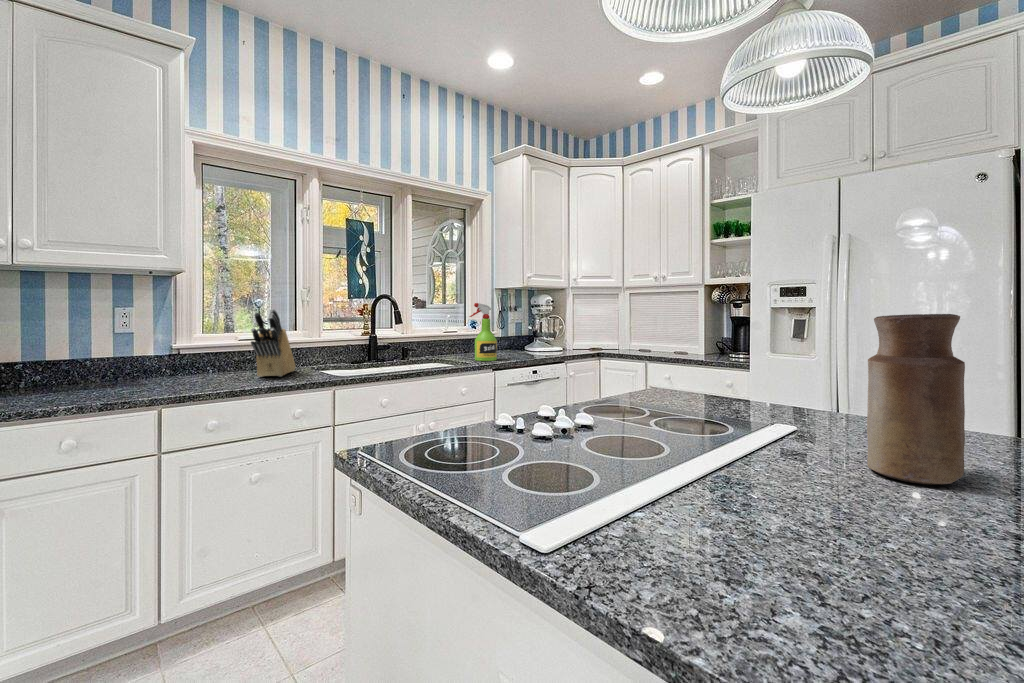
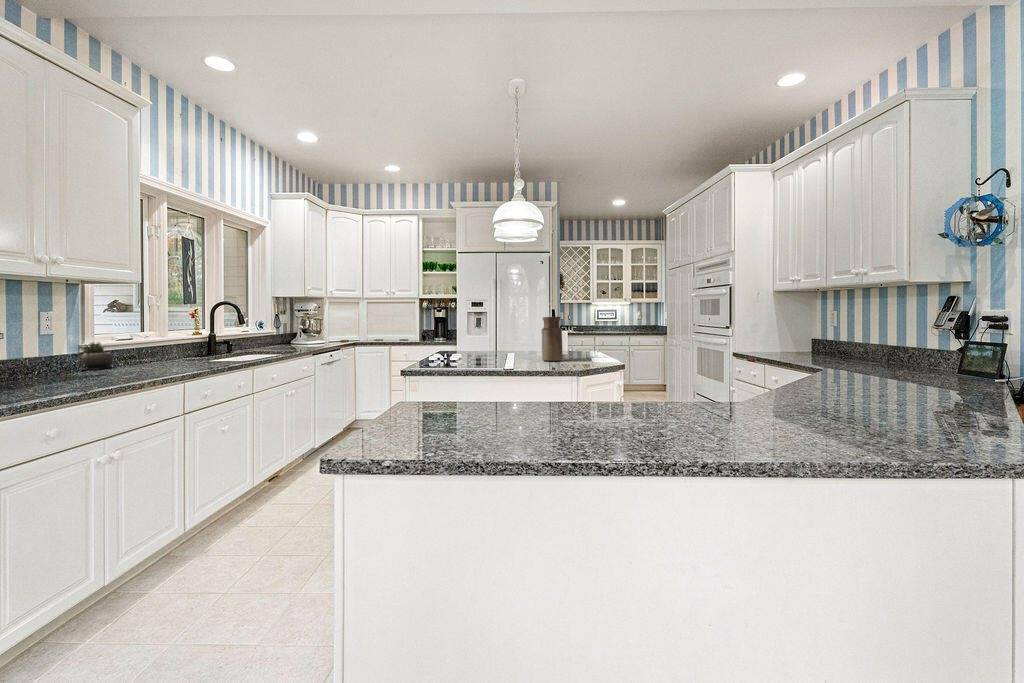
spray bottle: present [469,303,497,361] -> none [287,308,306,349]
knife block: present [251,309,295,377] -> none [163,313,204,364]
succulent plant: none [159,344,199,378] -> present [82,342,112,369]

